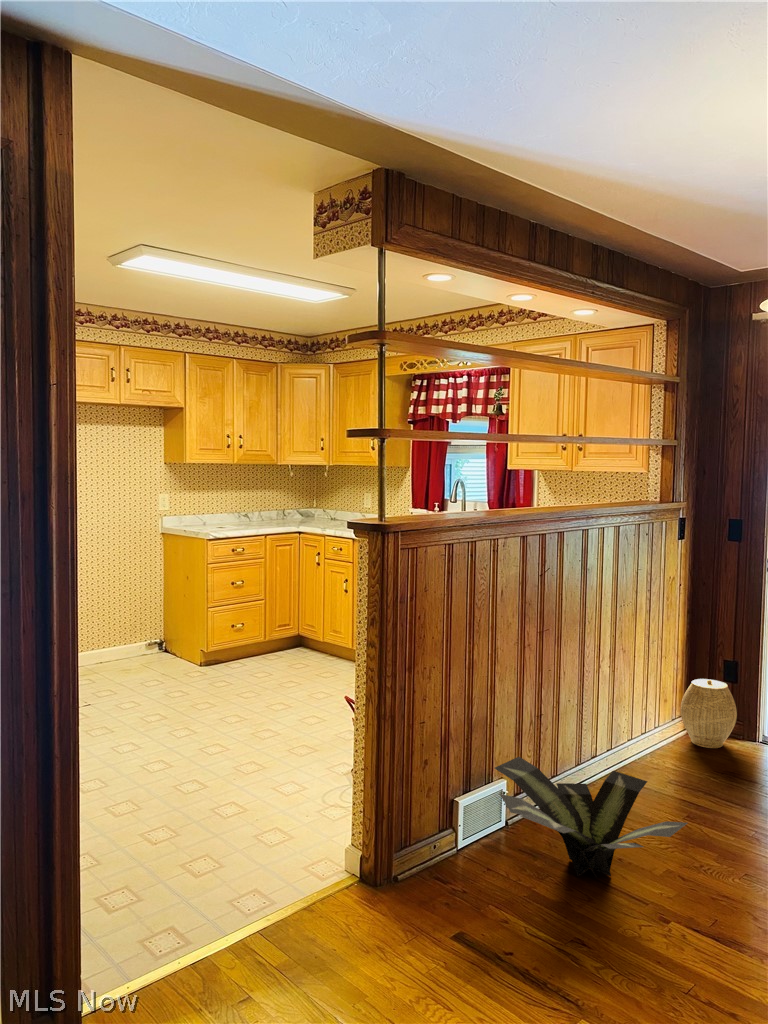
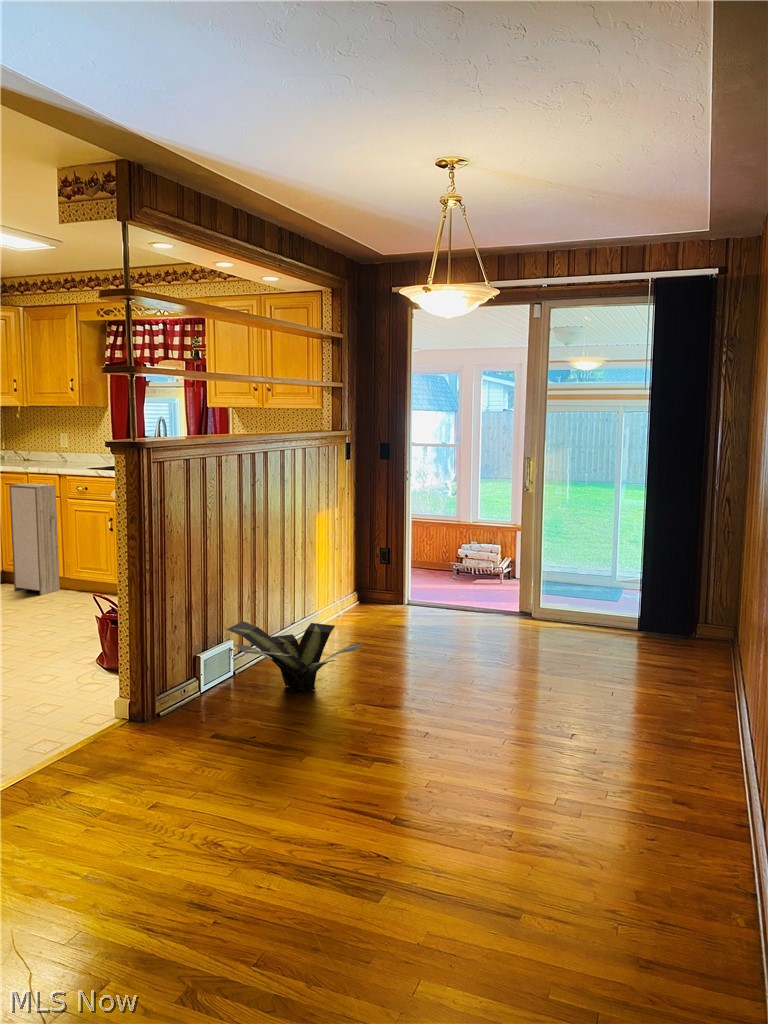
storage cabinet: none [304,547,348,669] -> present [9,483,60,595]
woven basket: present [680,679,737,748] -> none [351,563,389,613]

